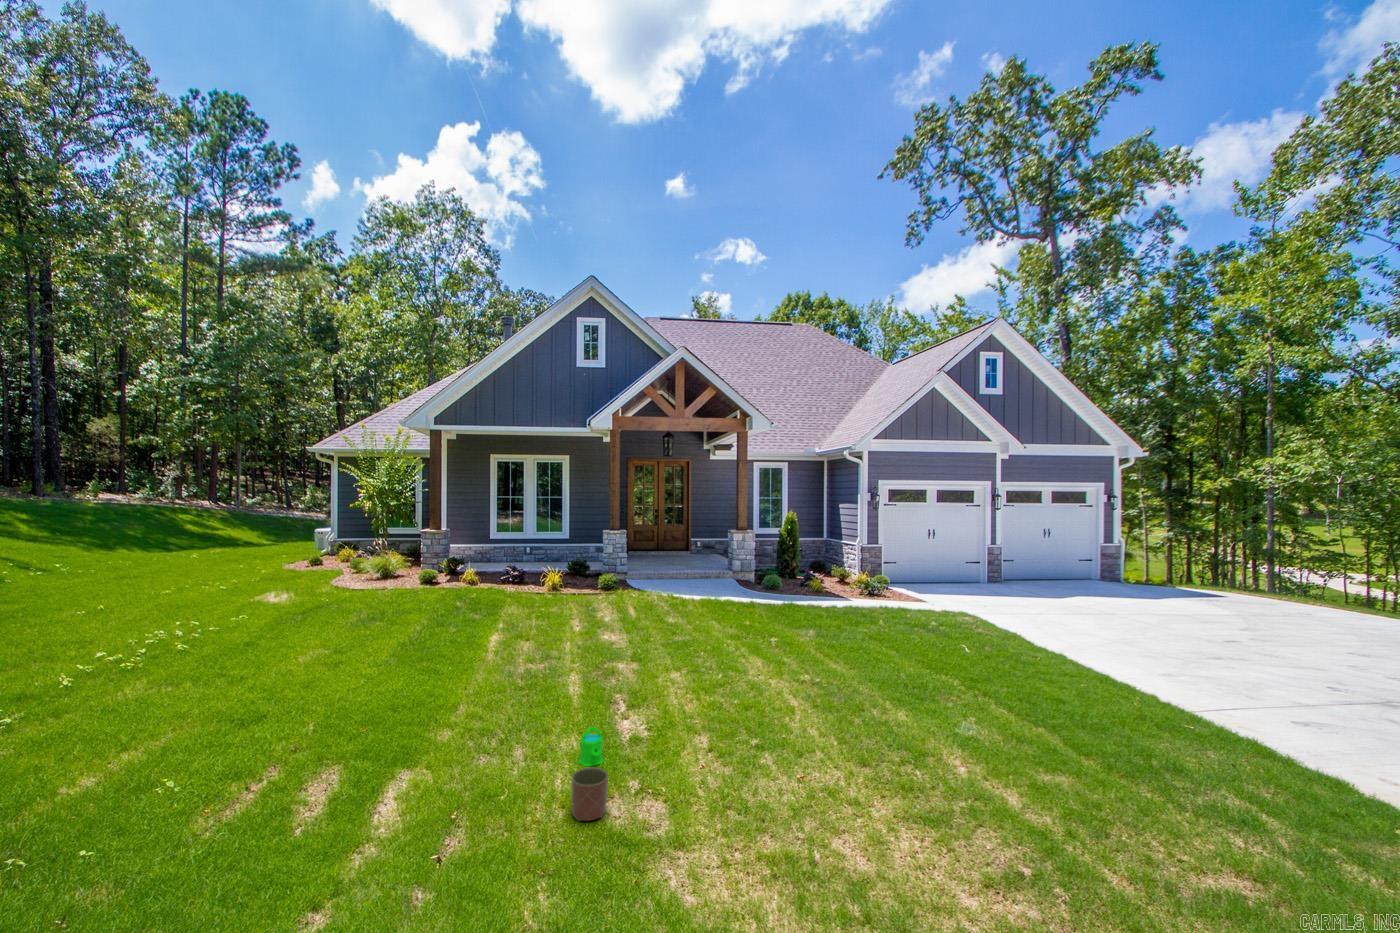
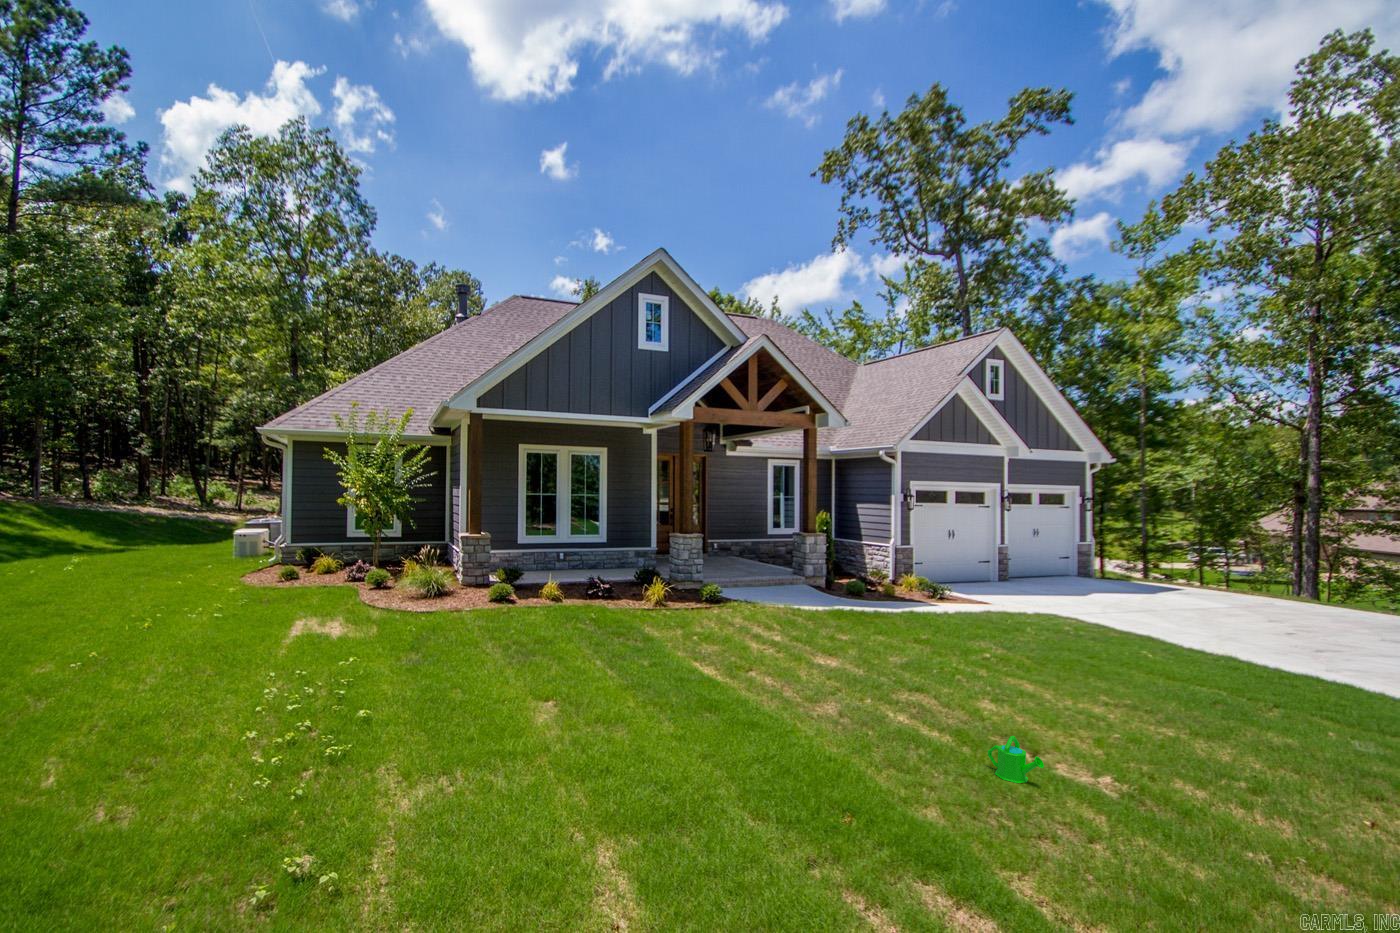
planter: present [572,767,608,821] -> none [1098,778,1150,843]

